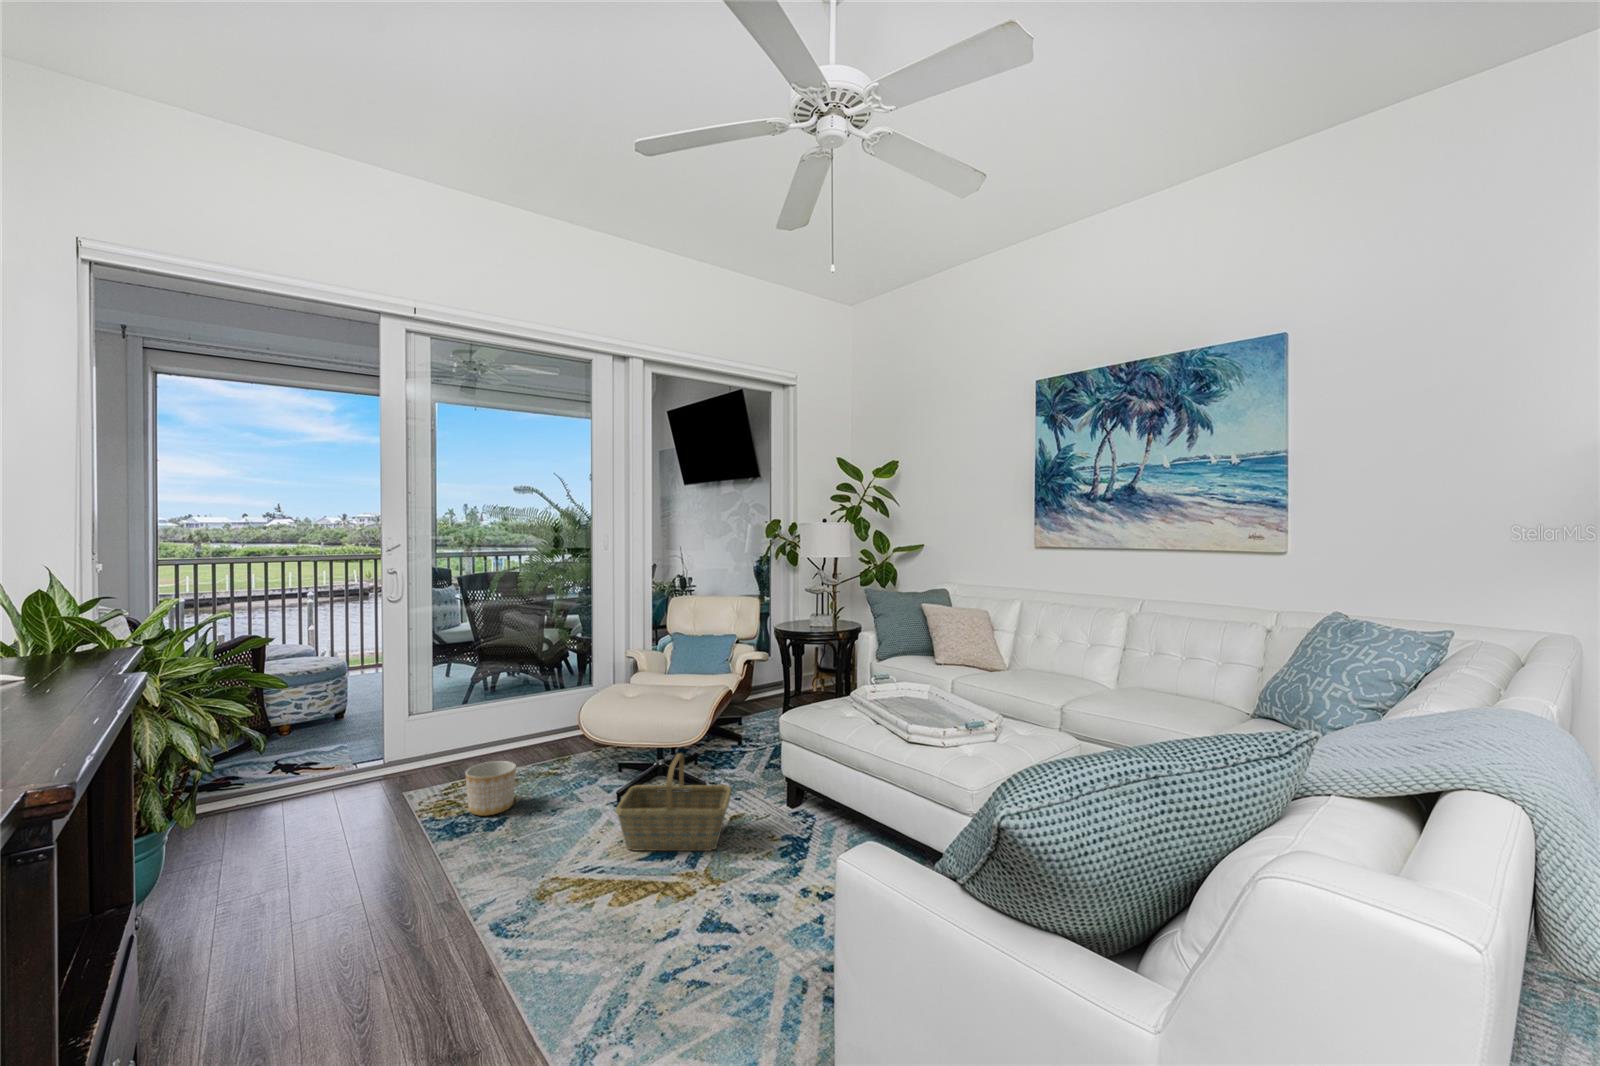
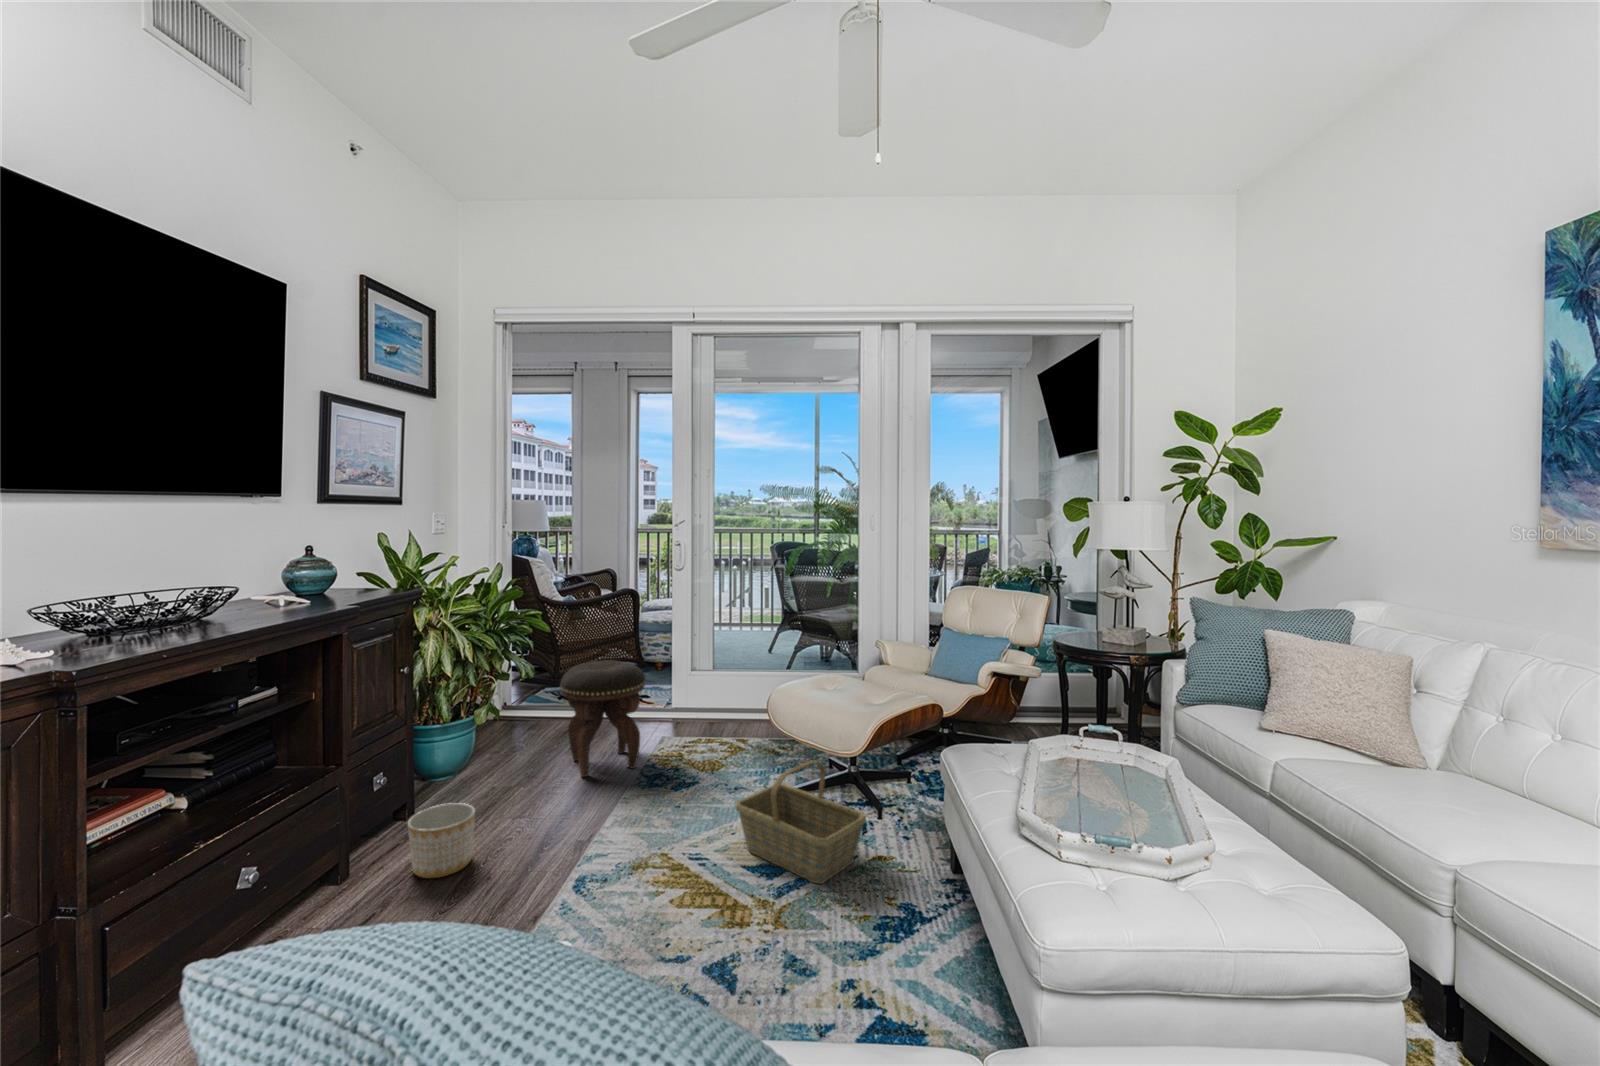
footstool: none [302,711,417,854] -> present [560,660,645,777]
planter: present [465,761,516,816] -> present [408,803,475,878]

